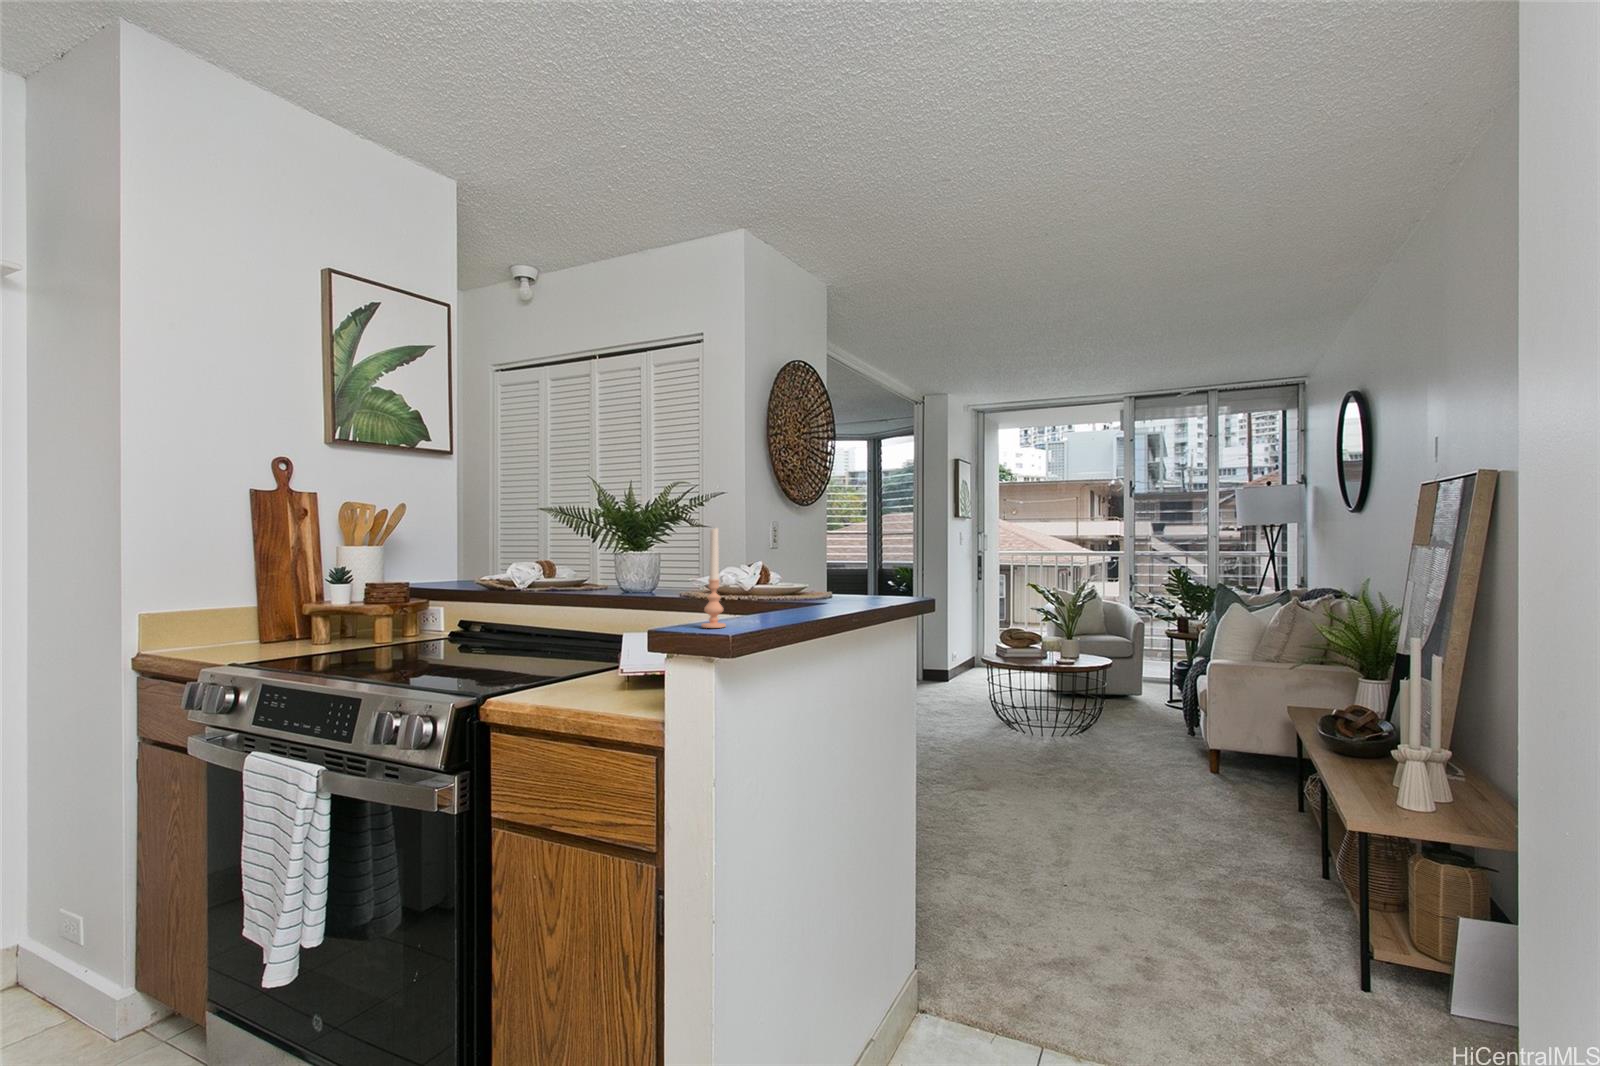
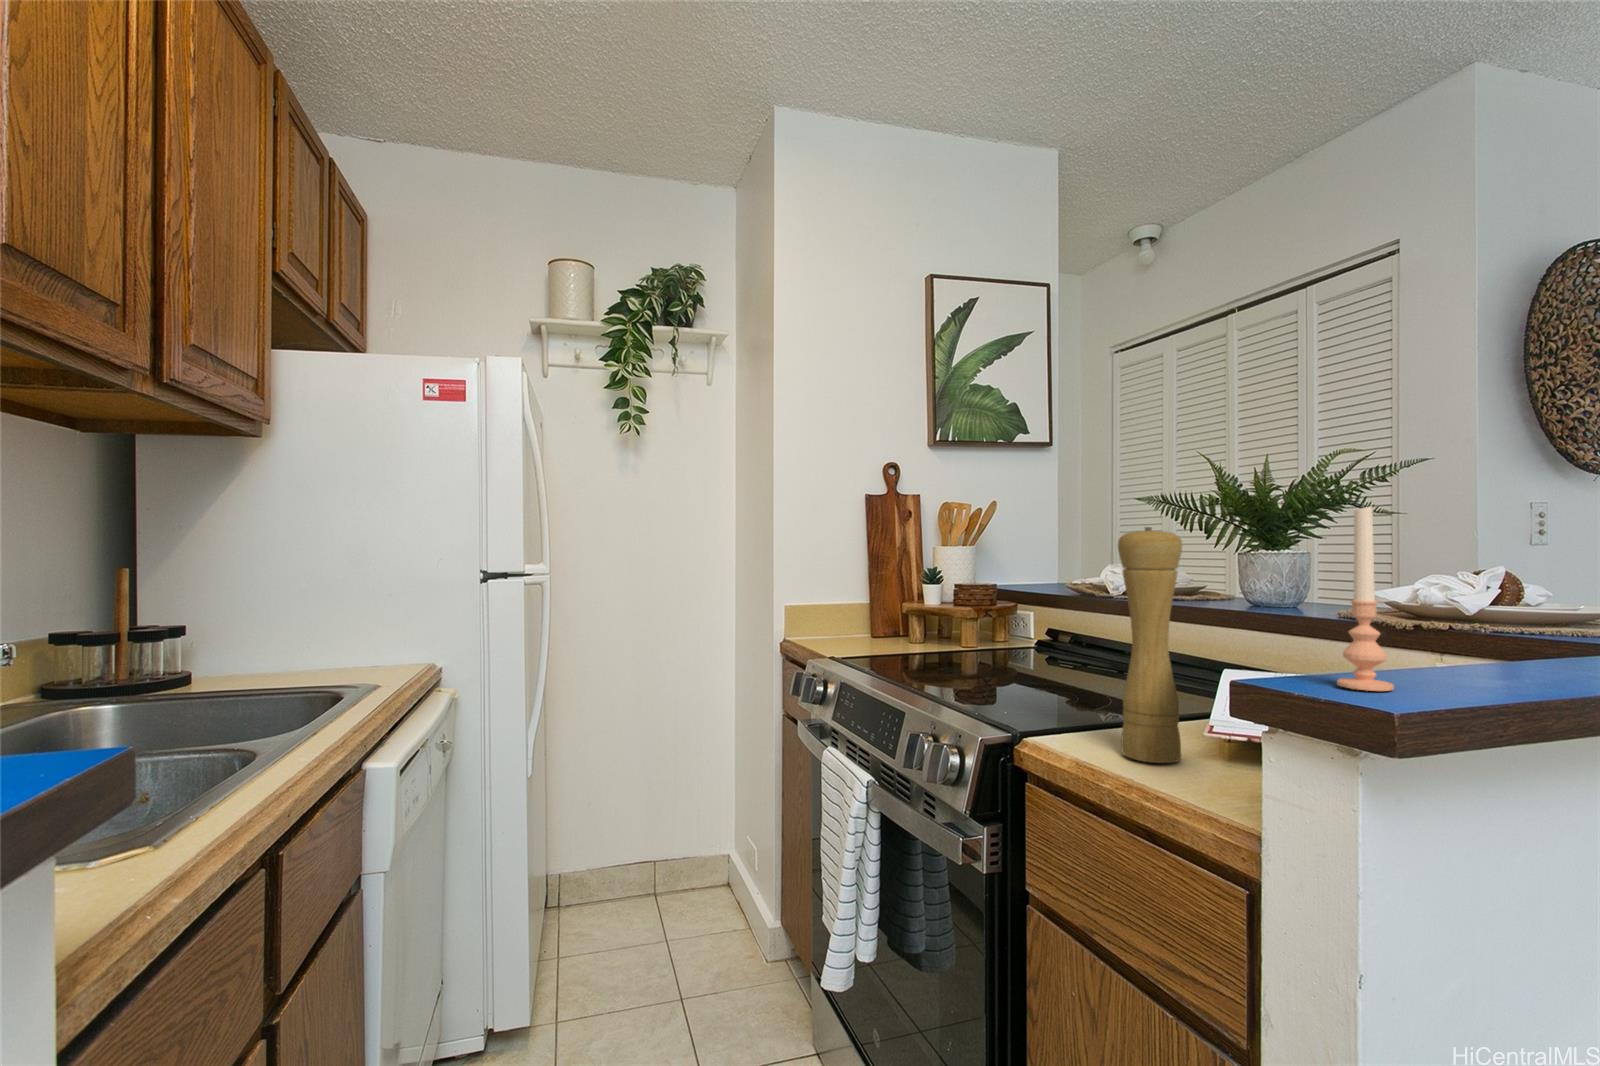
pepper mill: none [565,535,608,699] -> present [1118,527,1182,763]

